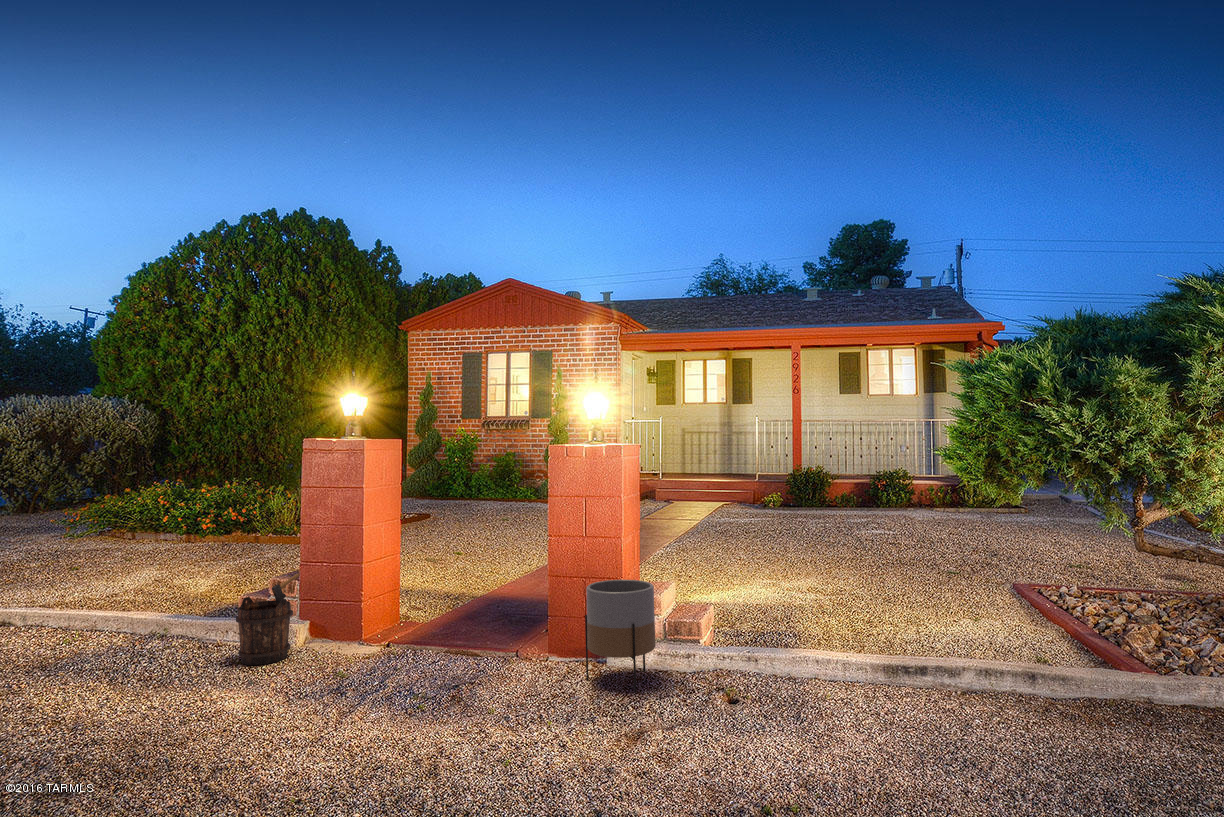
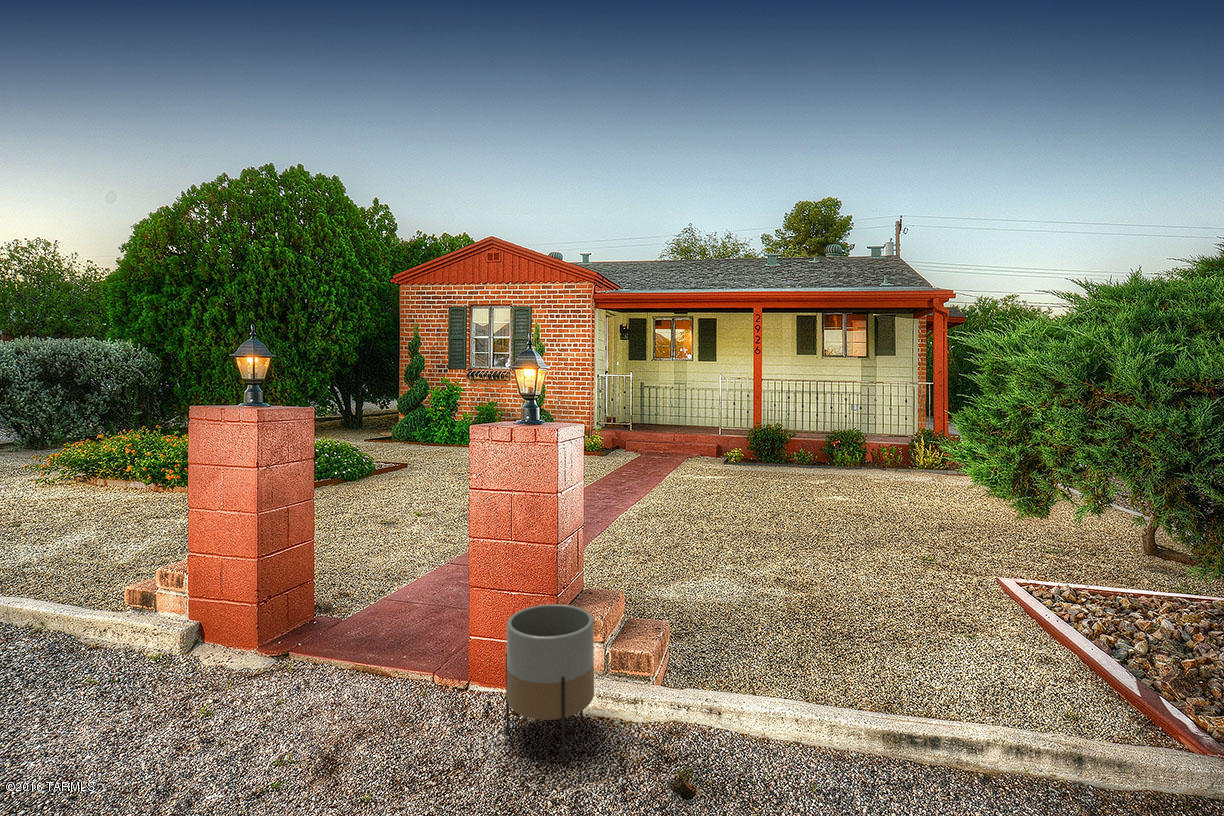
bucket: present [236,574,299,665] -> none [87,569,184,689]

